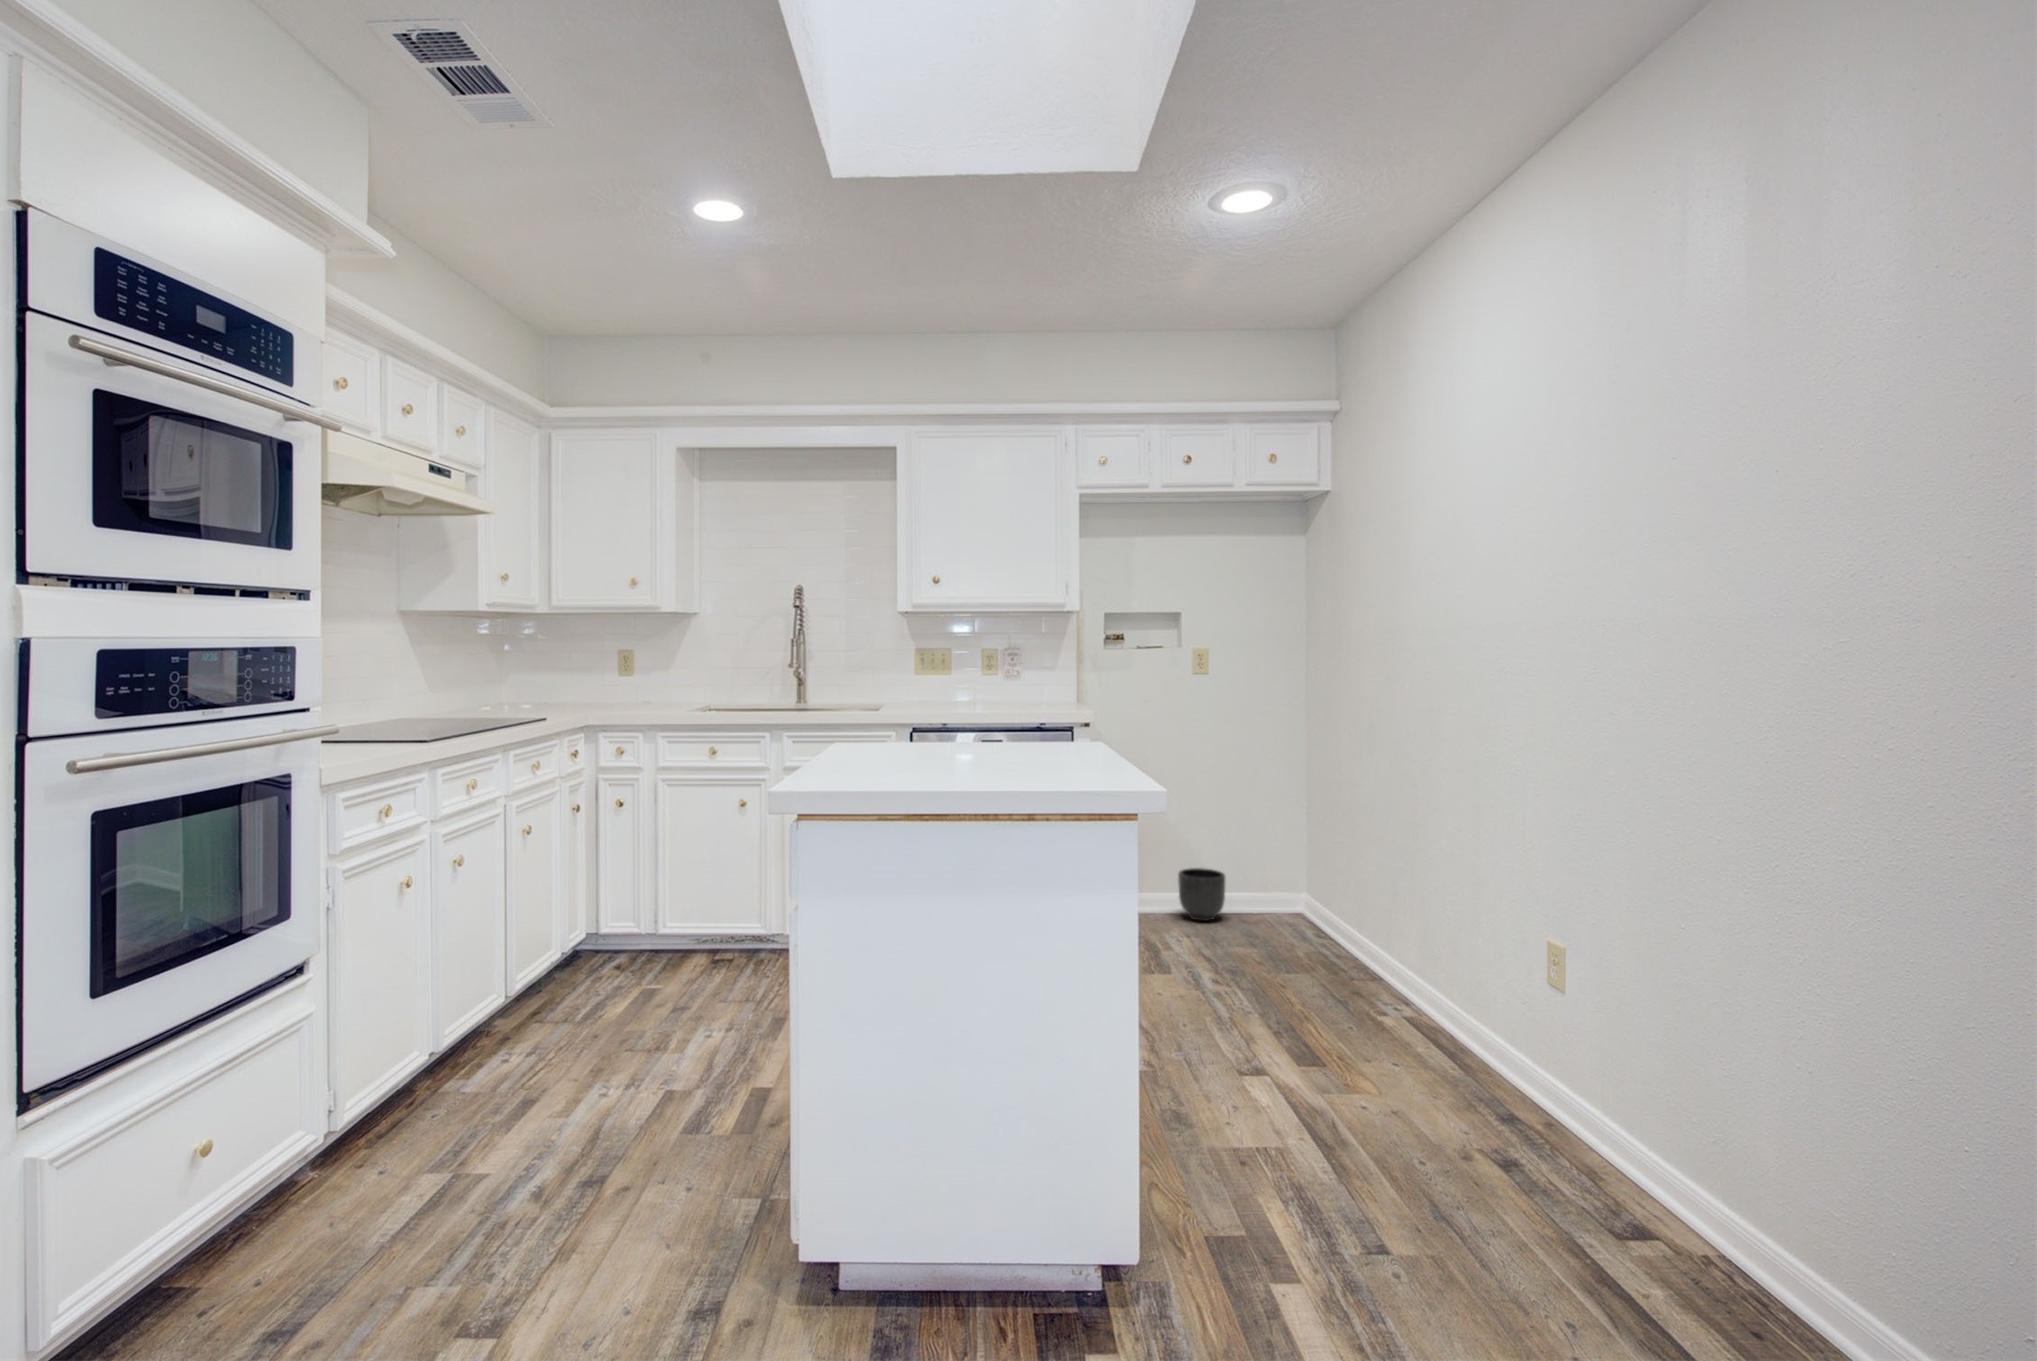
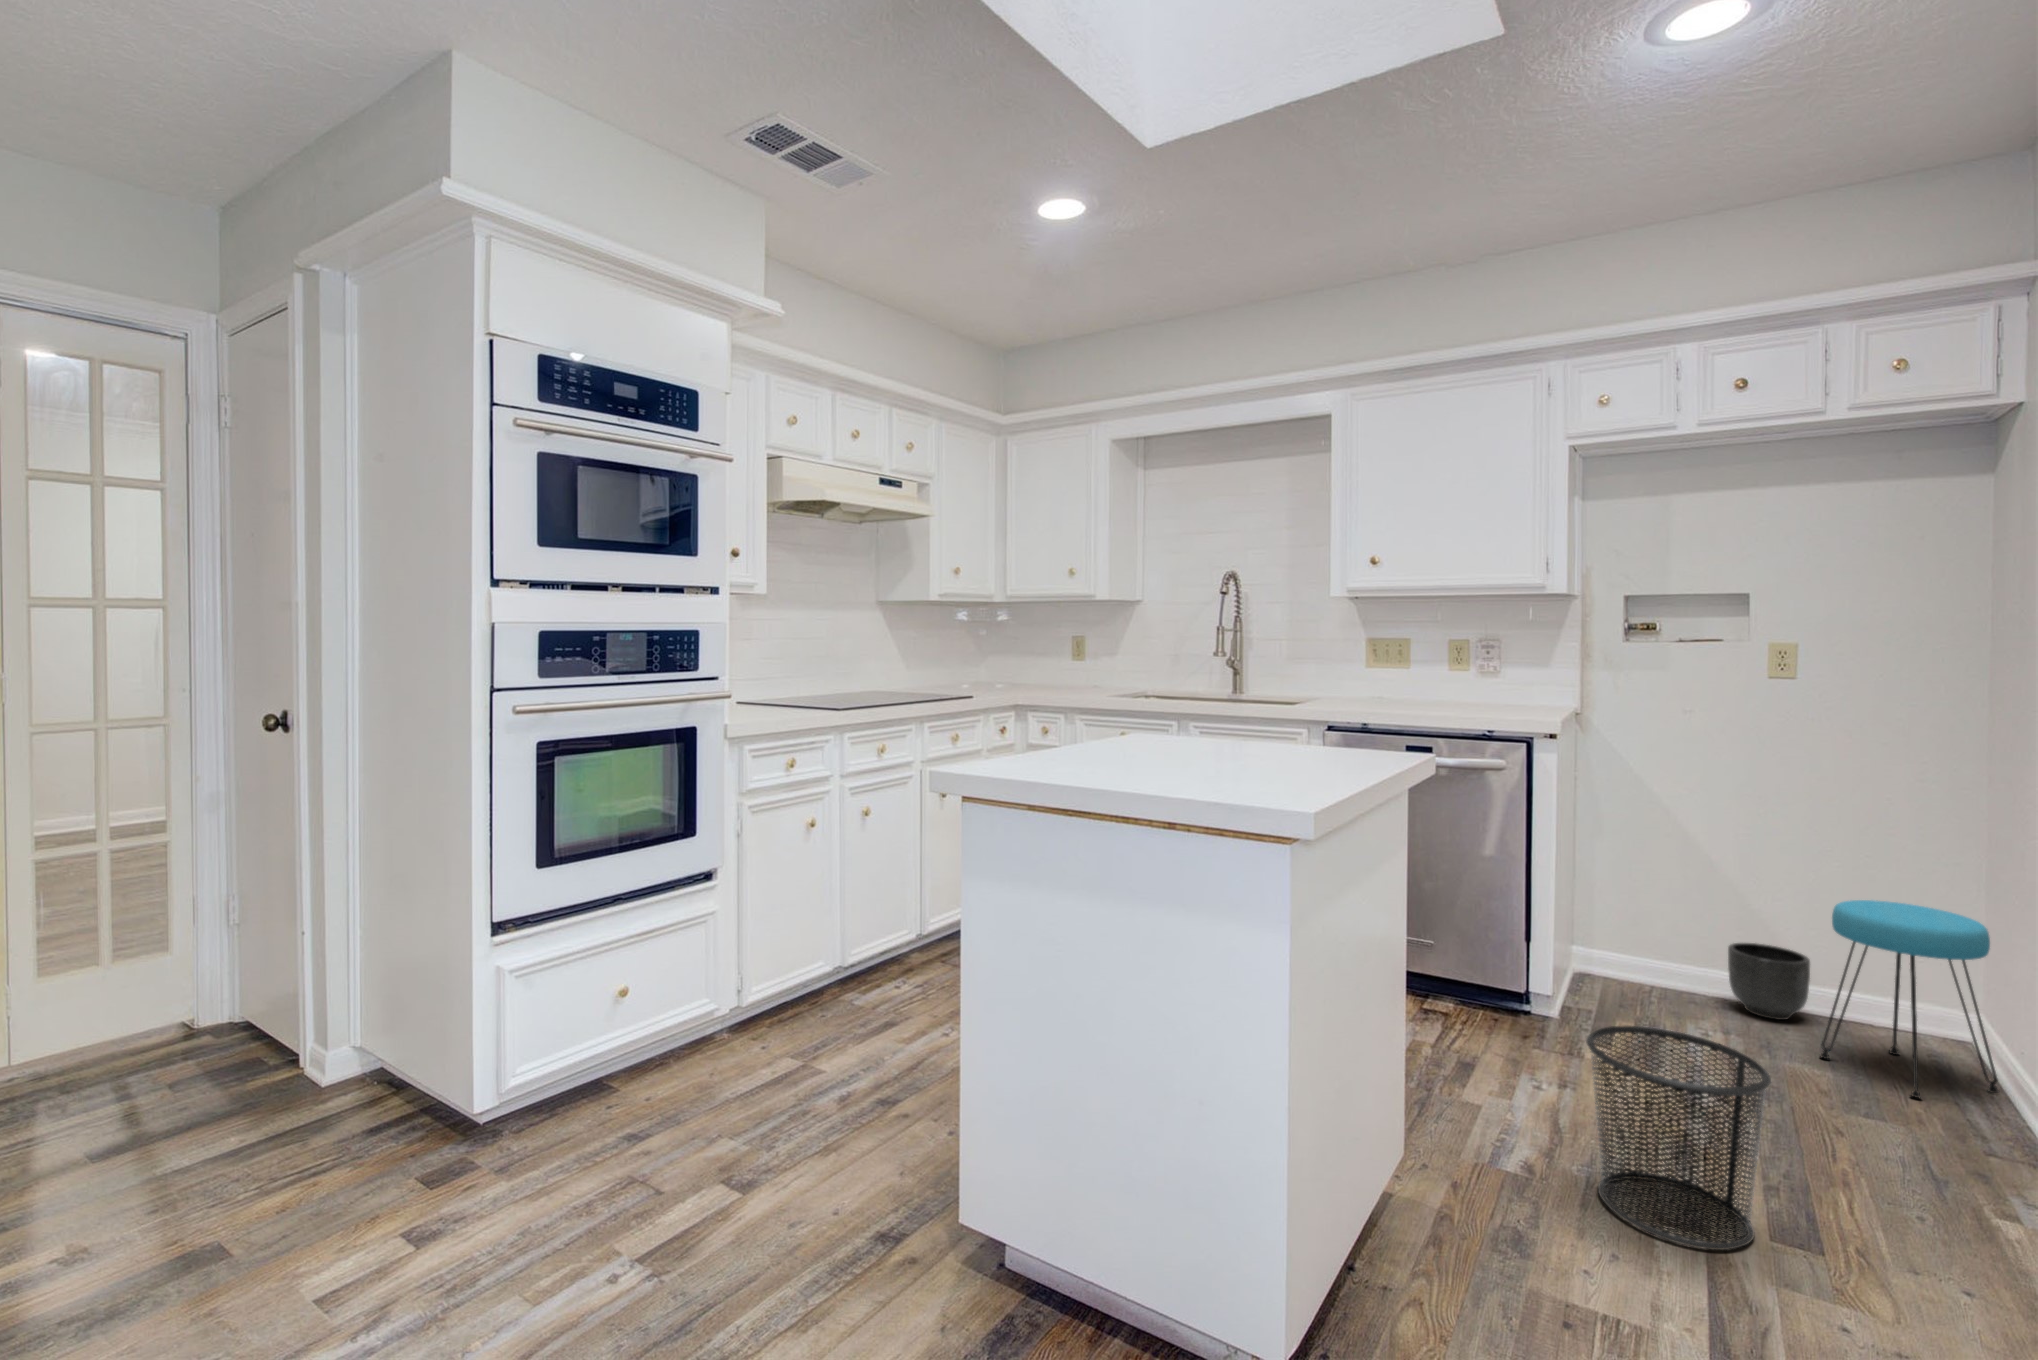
stool: none [1244,825,1333,954] -> present [1820,900,1999,1098]
waste bin: none [1186,934,1298,1084] -> present [1586,1026,1771,1250]

